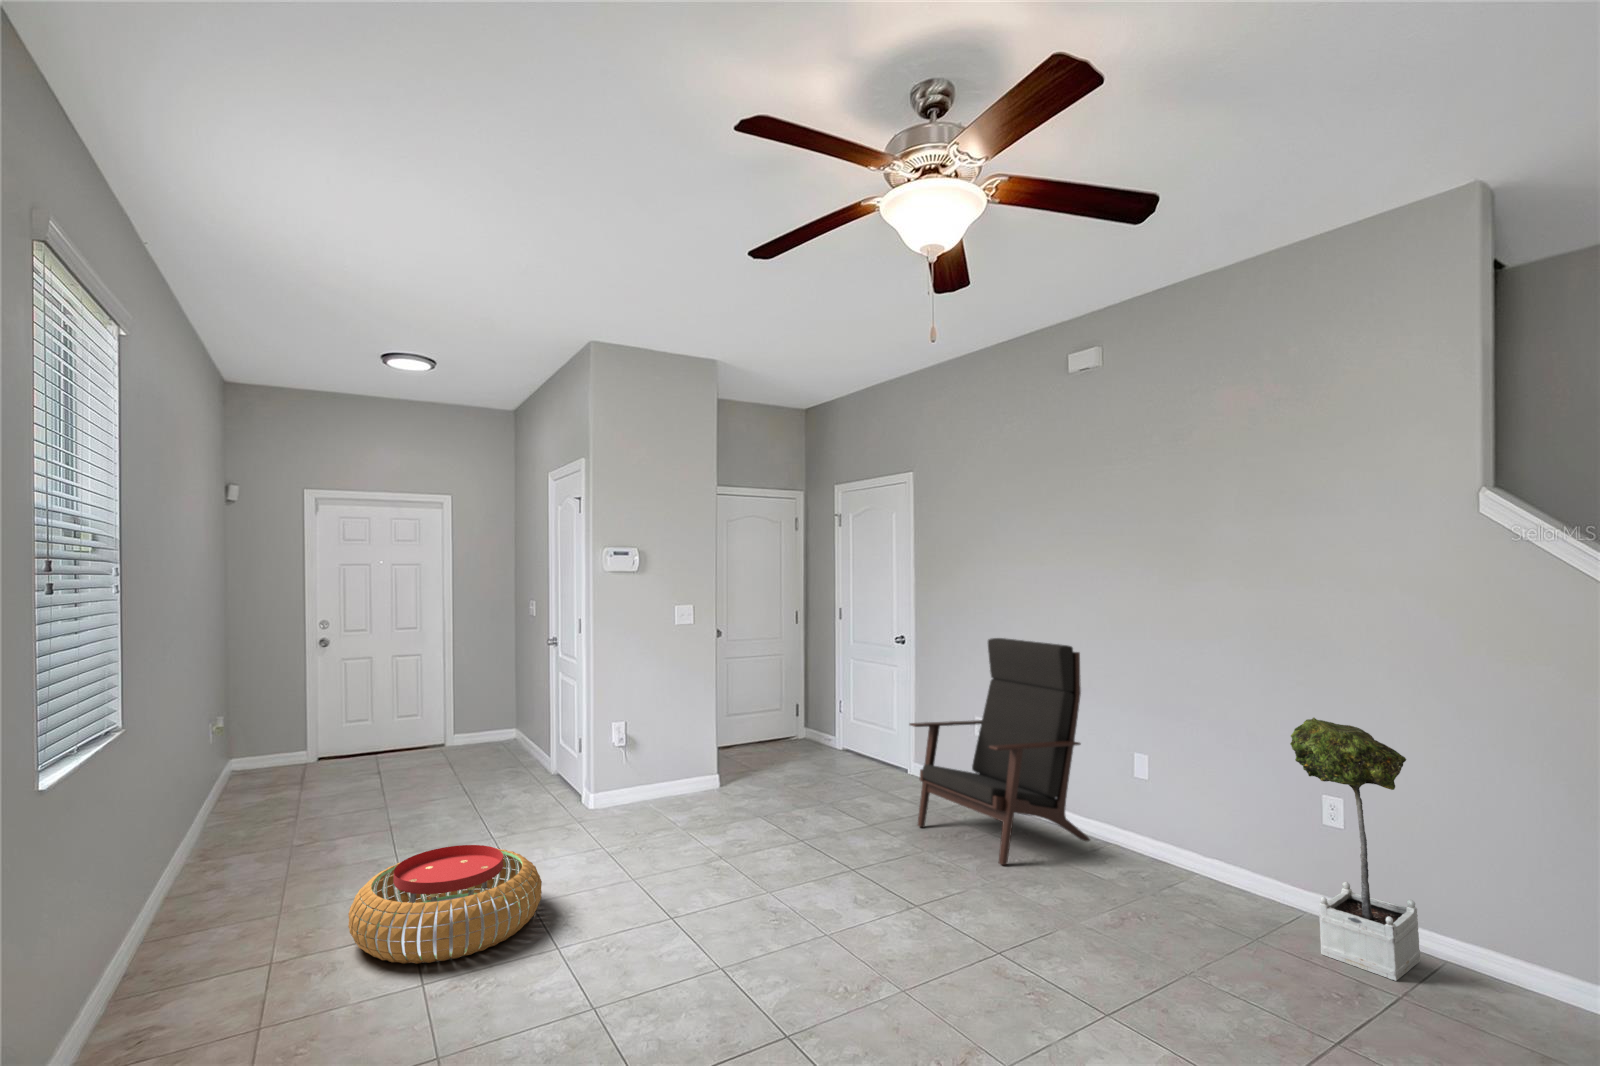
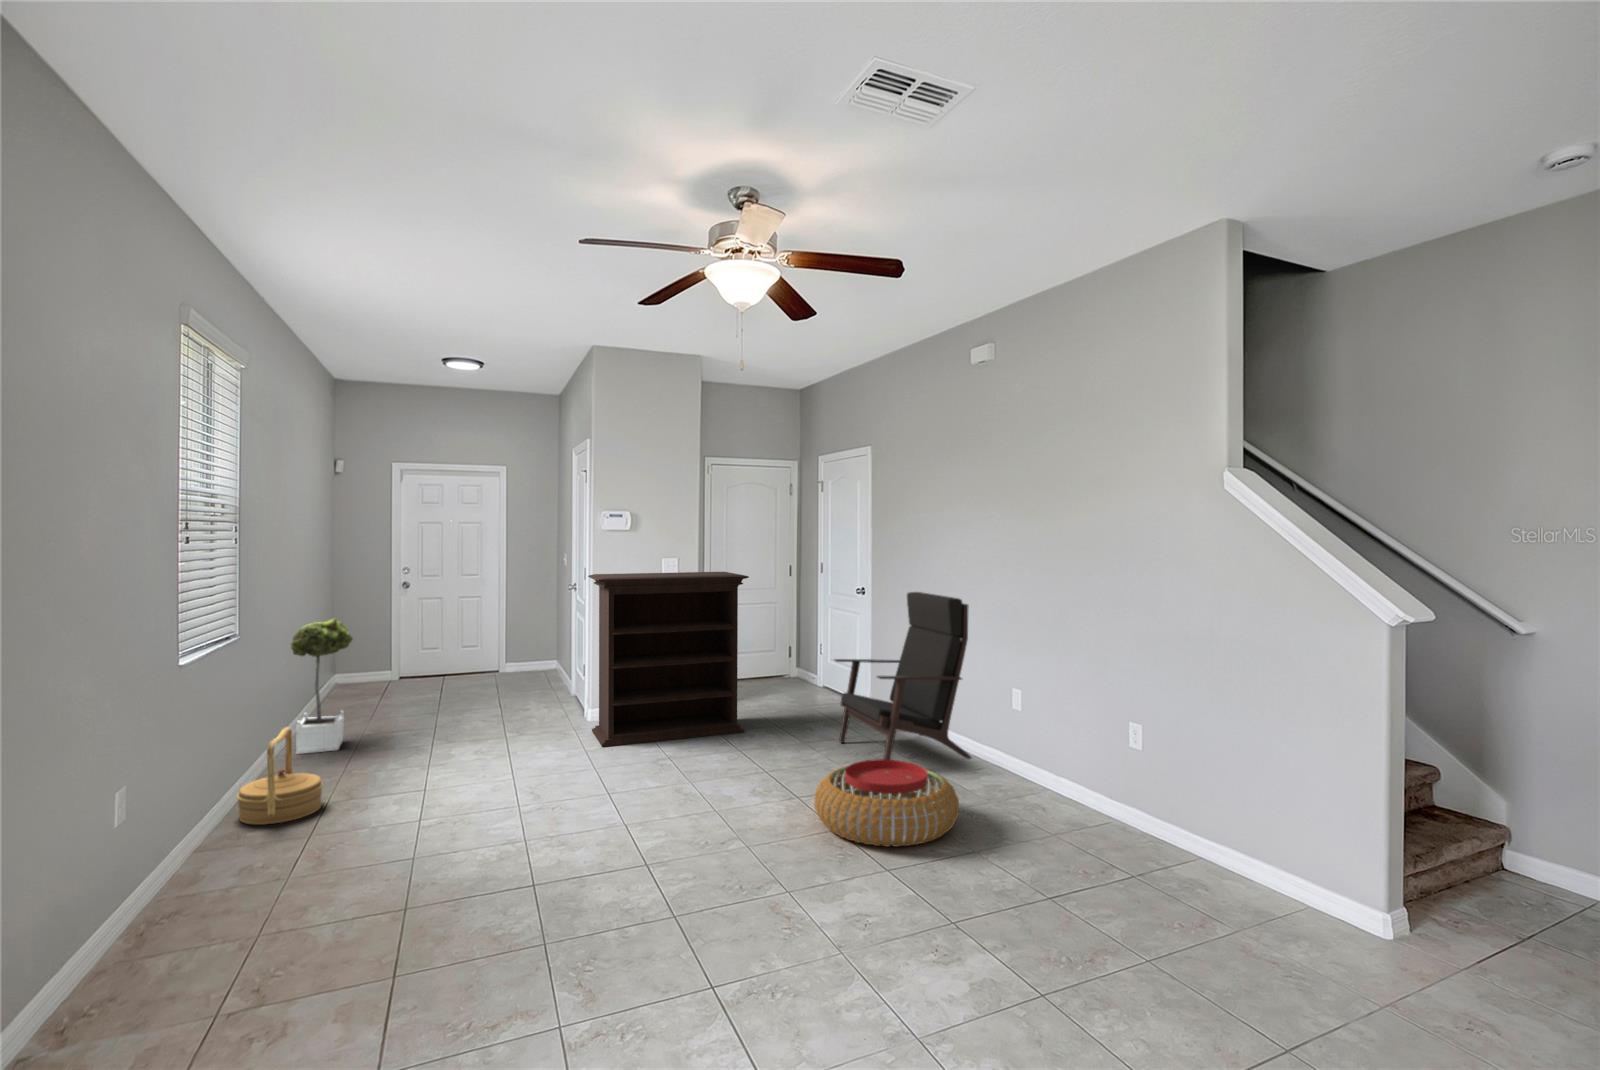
bookshelf: none [594,618,796,852] -> present [588,572,749,747]
potted tree: present [1290,718,1420,981] -> present [291,618,353,754]
pouf: present [348,845,542,964] -> present [814,759,959,847]
woven basket: none [111,868,252,1036] -> present [237,727,323,825]

